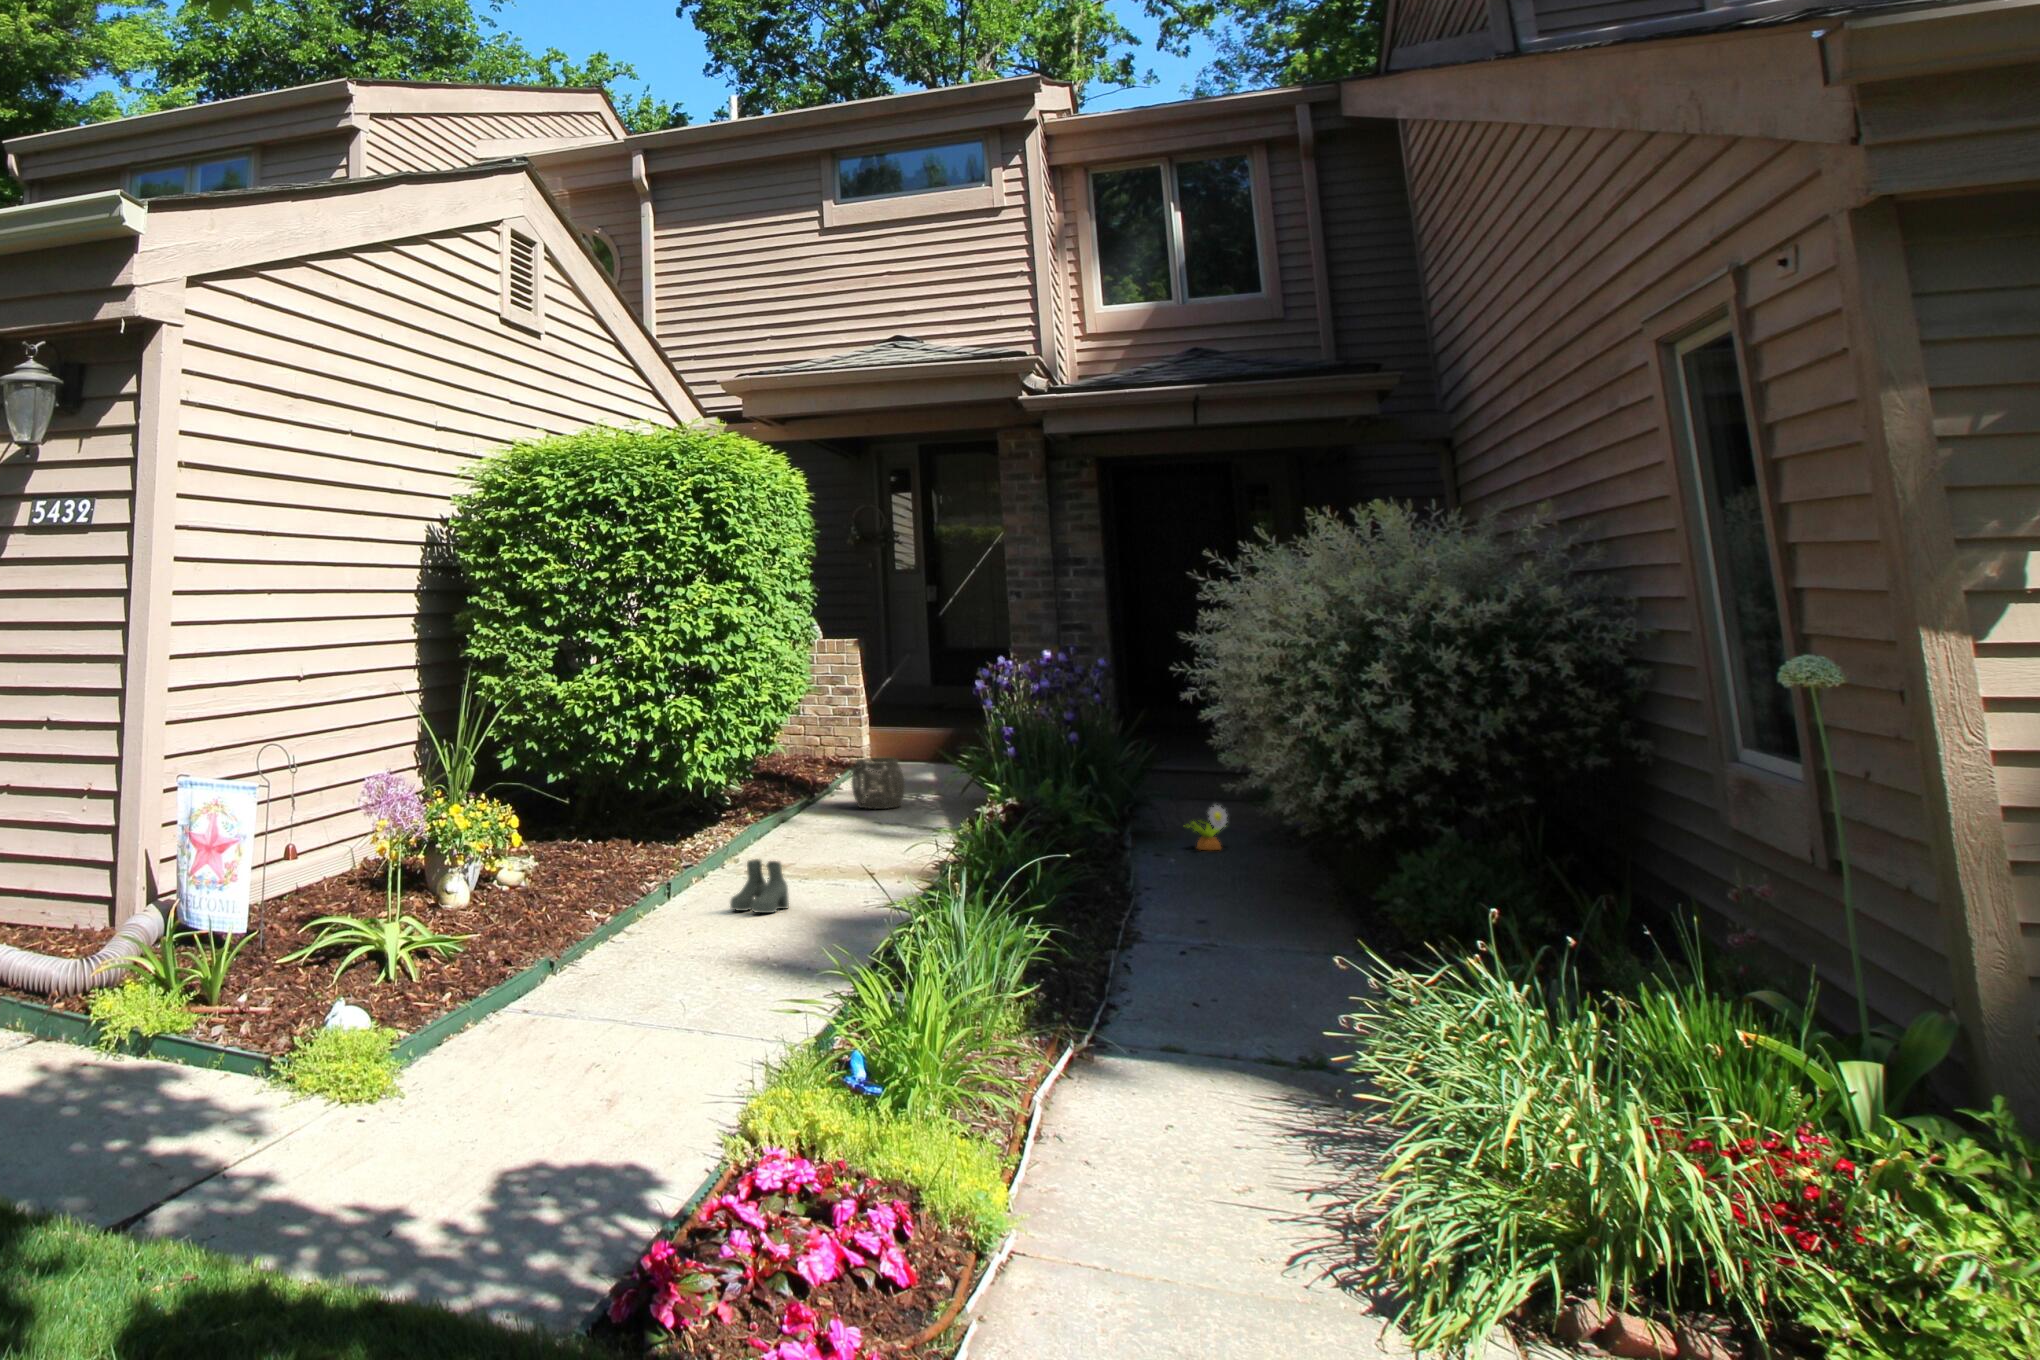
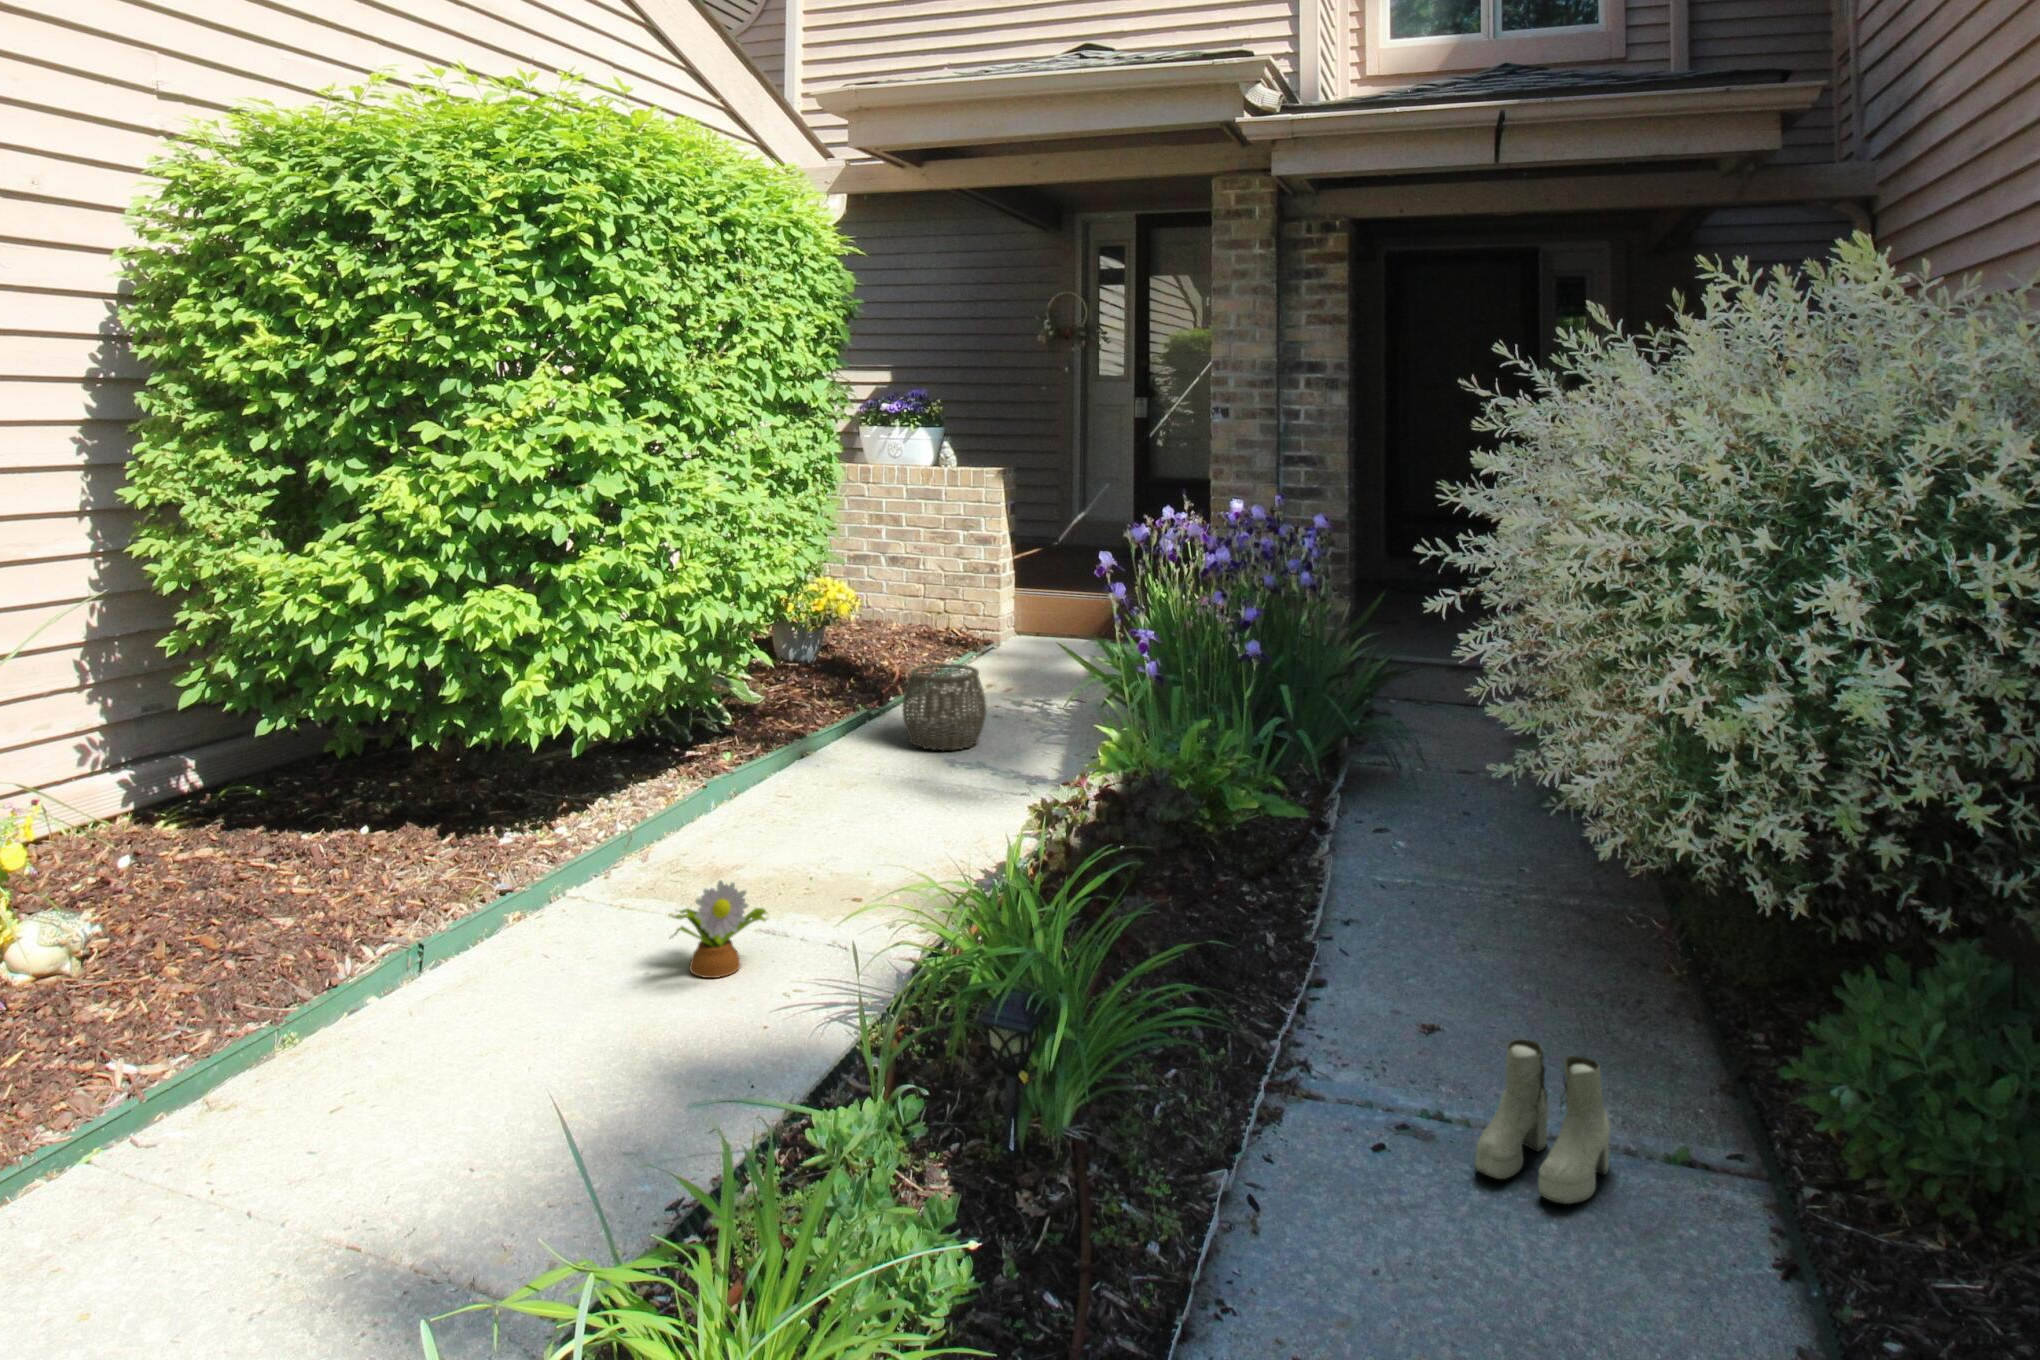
decorative plant: present [1184,805,1227,850] -> present [670,880,766,978]
boots: present [730,859,789,913] -> present [1475,1039,1610,1204]

